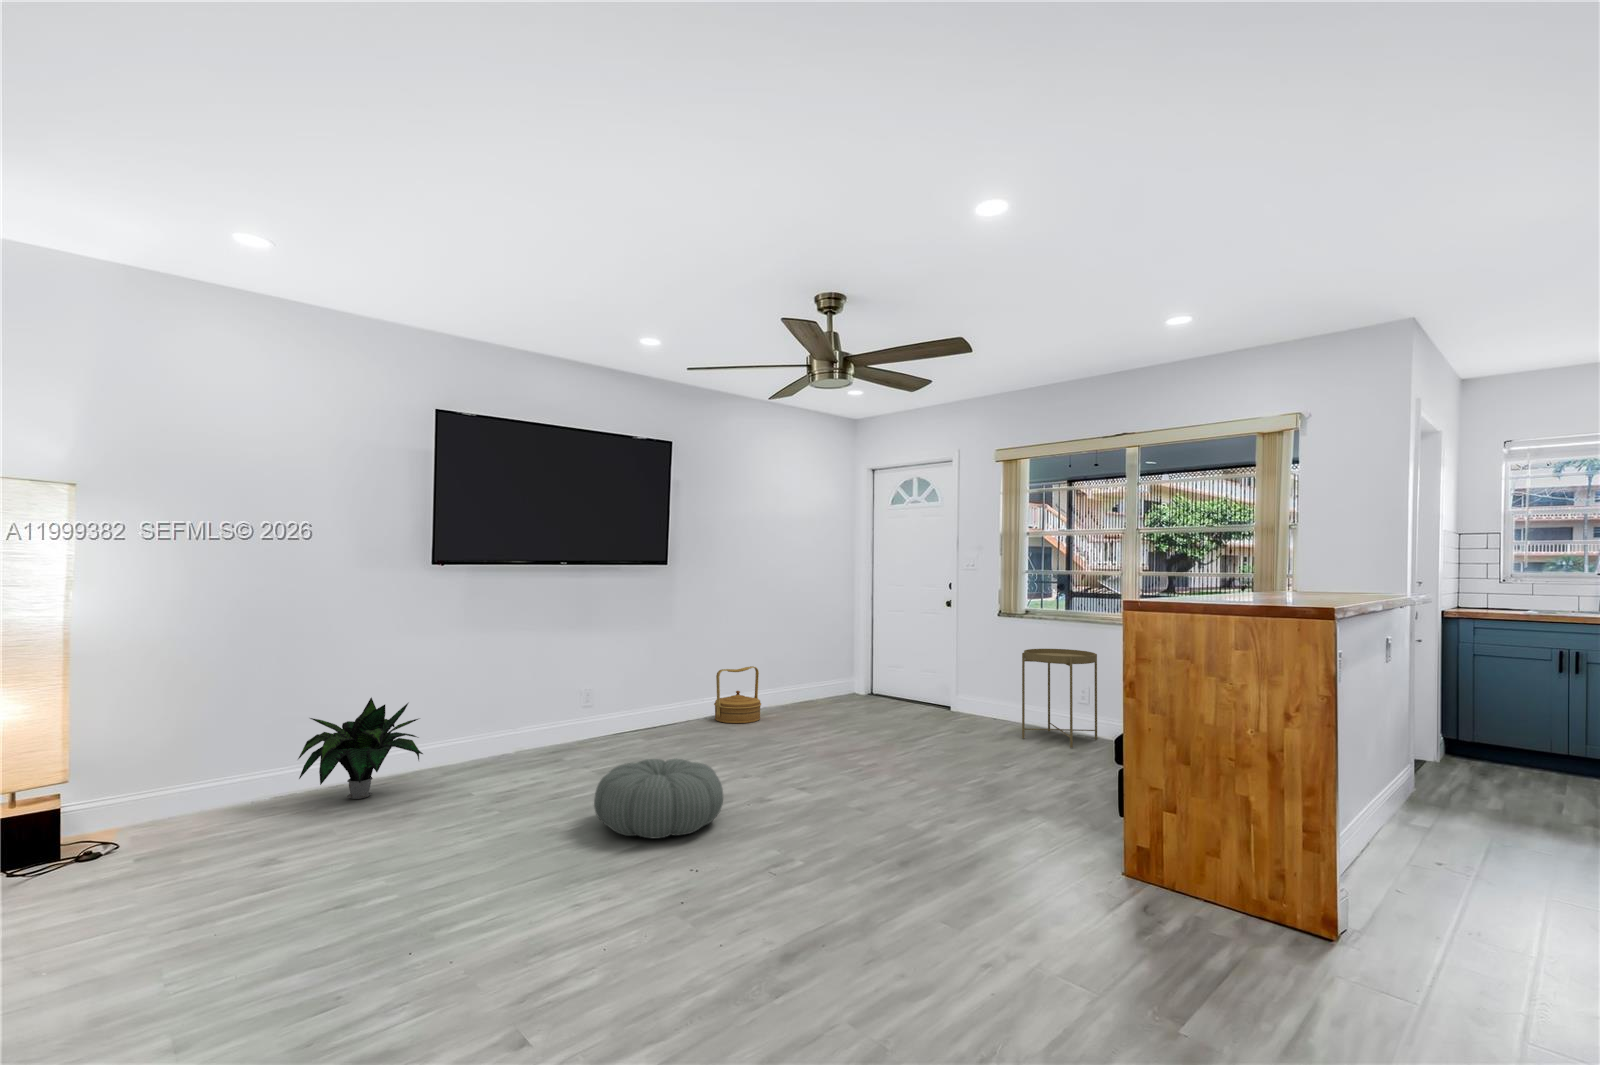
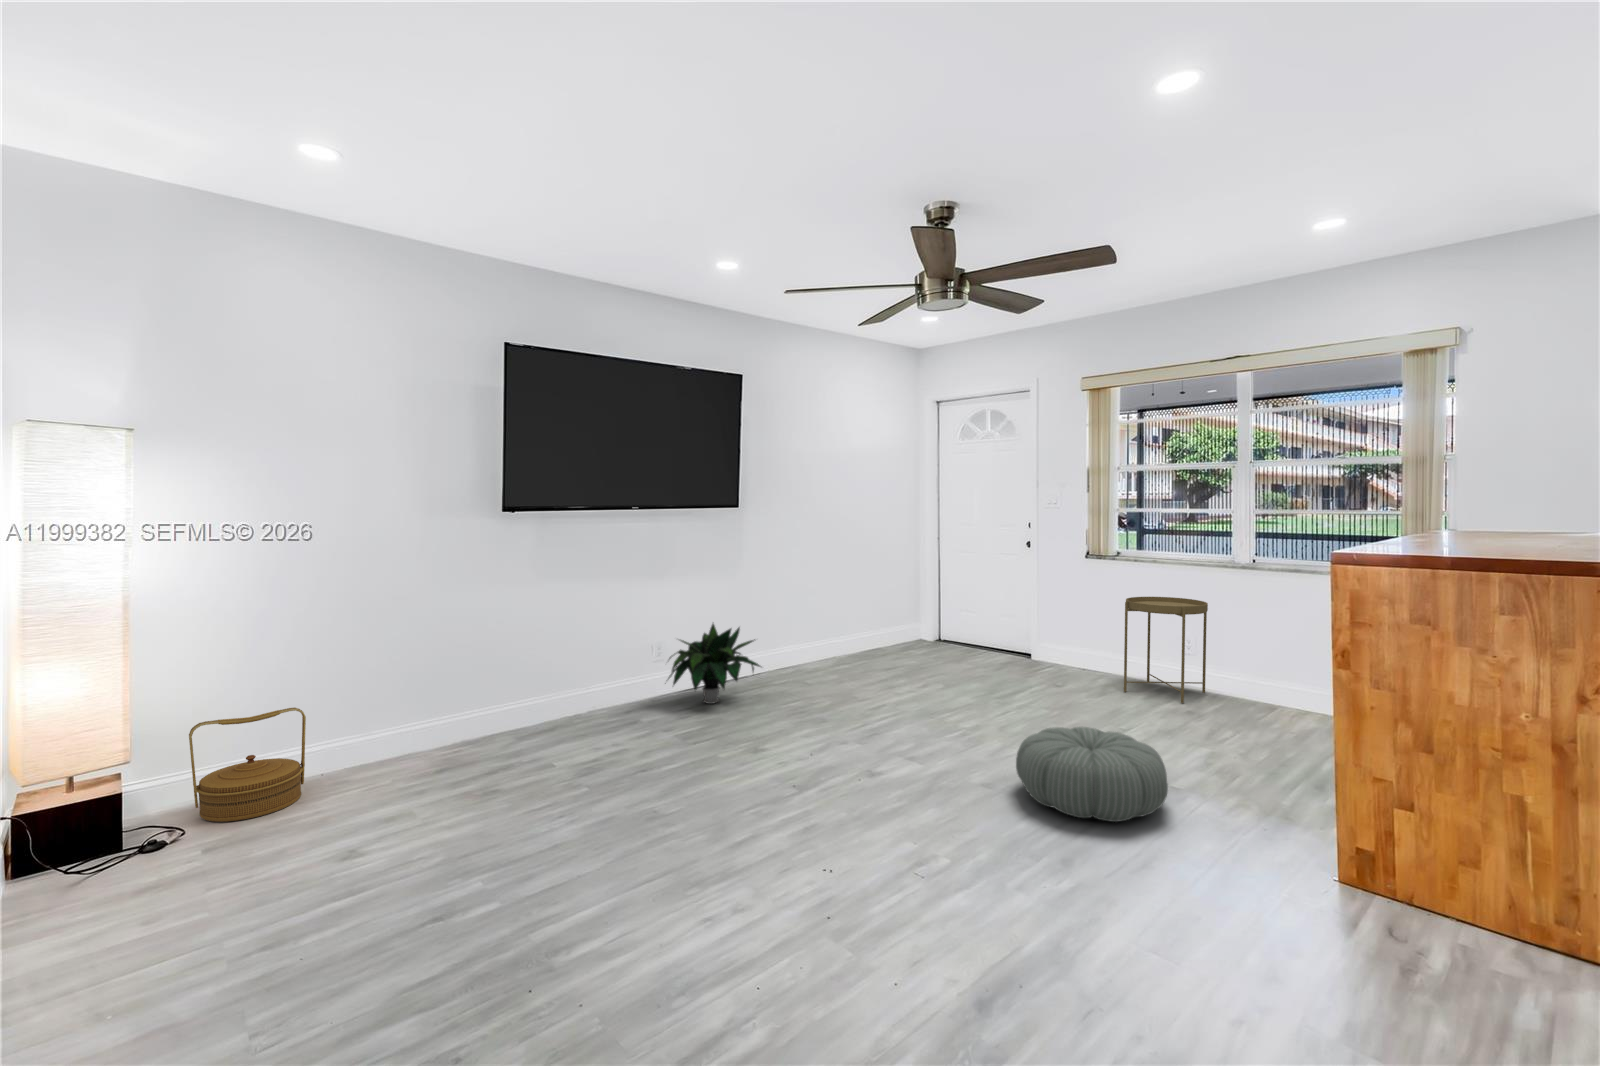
woven basket: present [714,666,761,723] -> present [189,708,306,822]
potted plant: present [298,698,423,799] -> present [668,624,761,704]
pouf: present [594,759,723,839] -> present [1016,727,1168,822]

